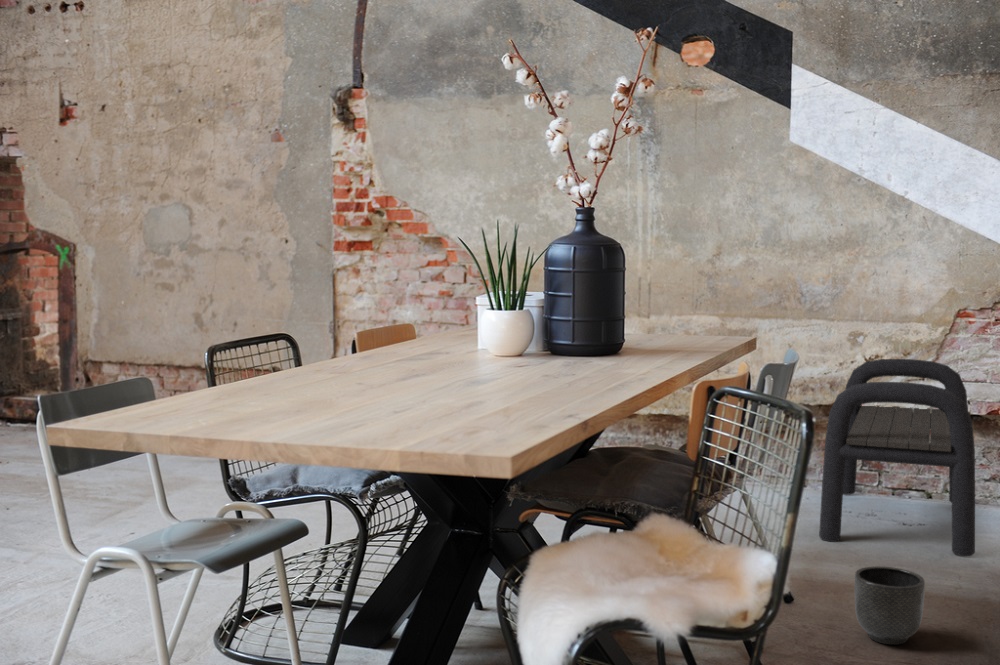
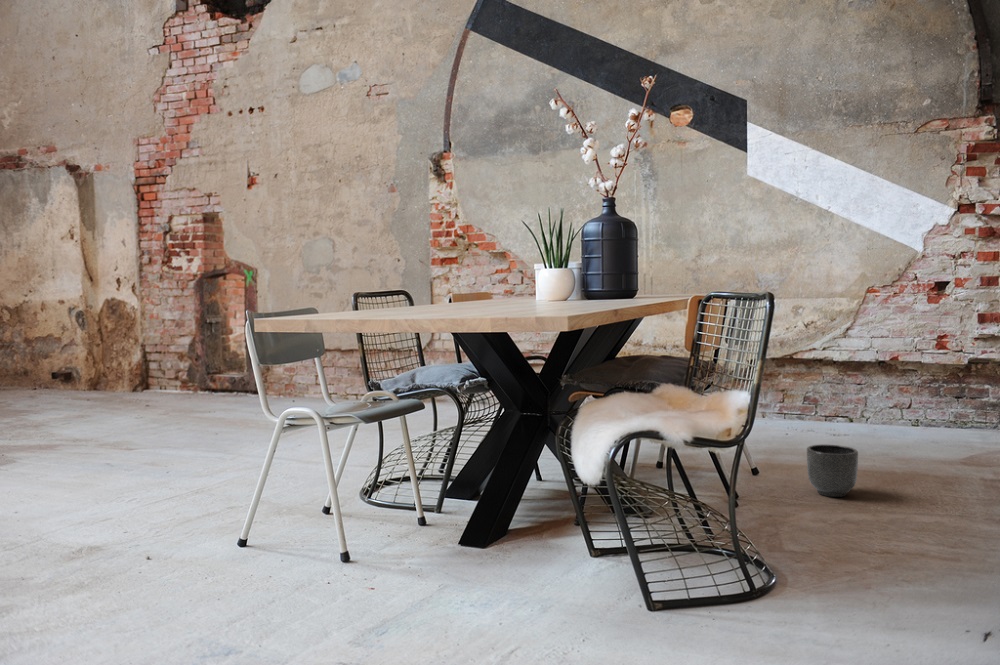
bench: present [819,359,975,556] -> none [776,324,890,452]

